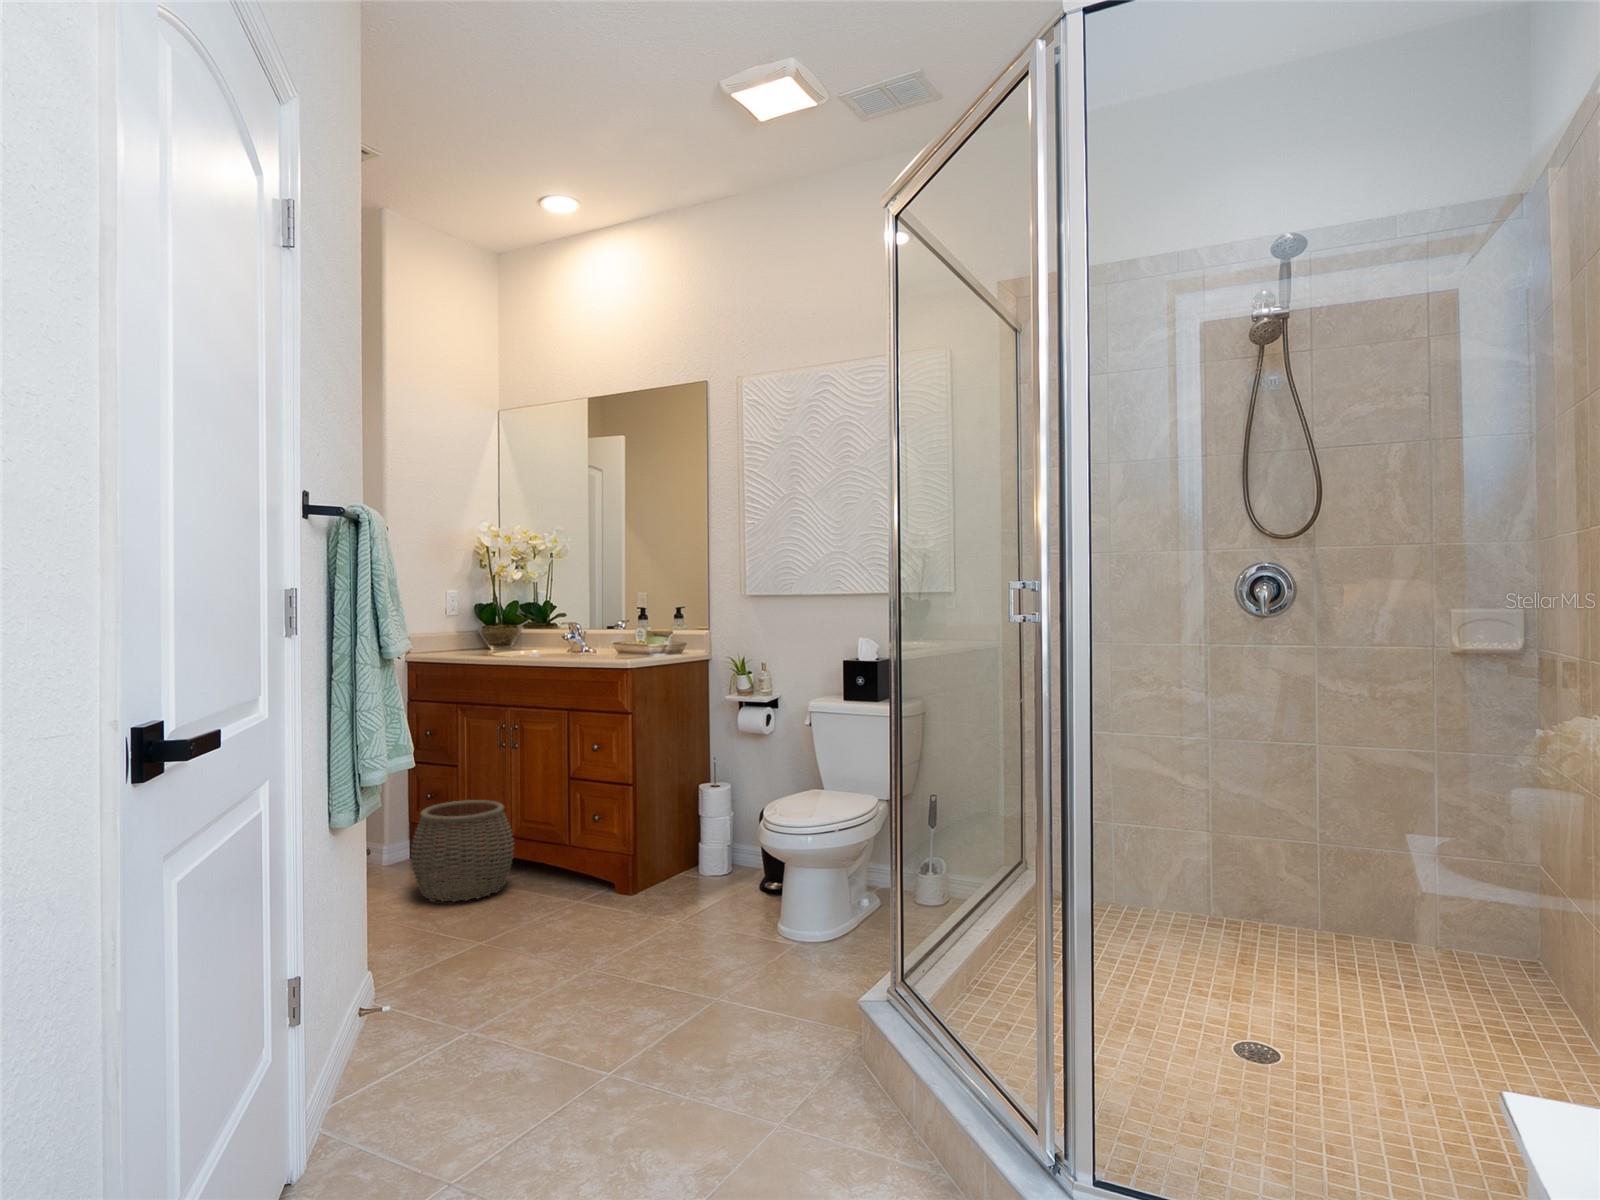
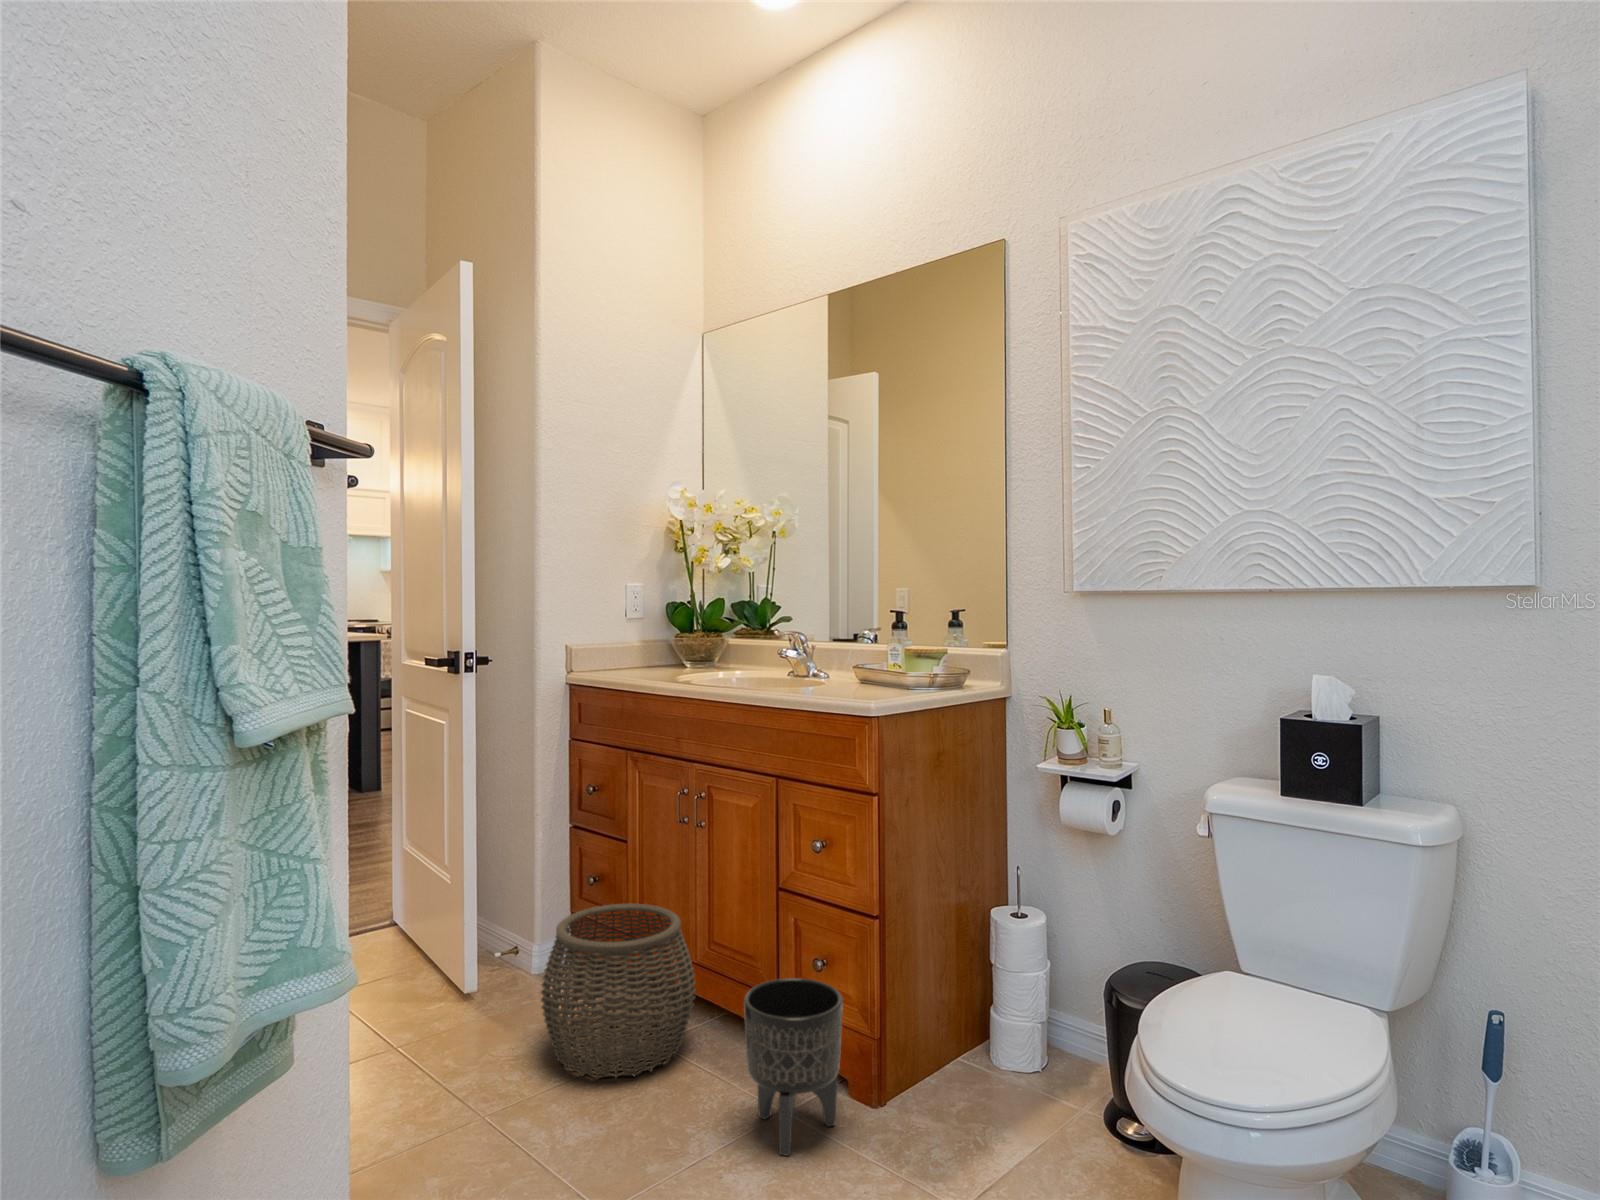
planter: none [554,825,612,918] -> present [744,978,843,1156]

